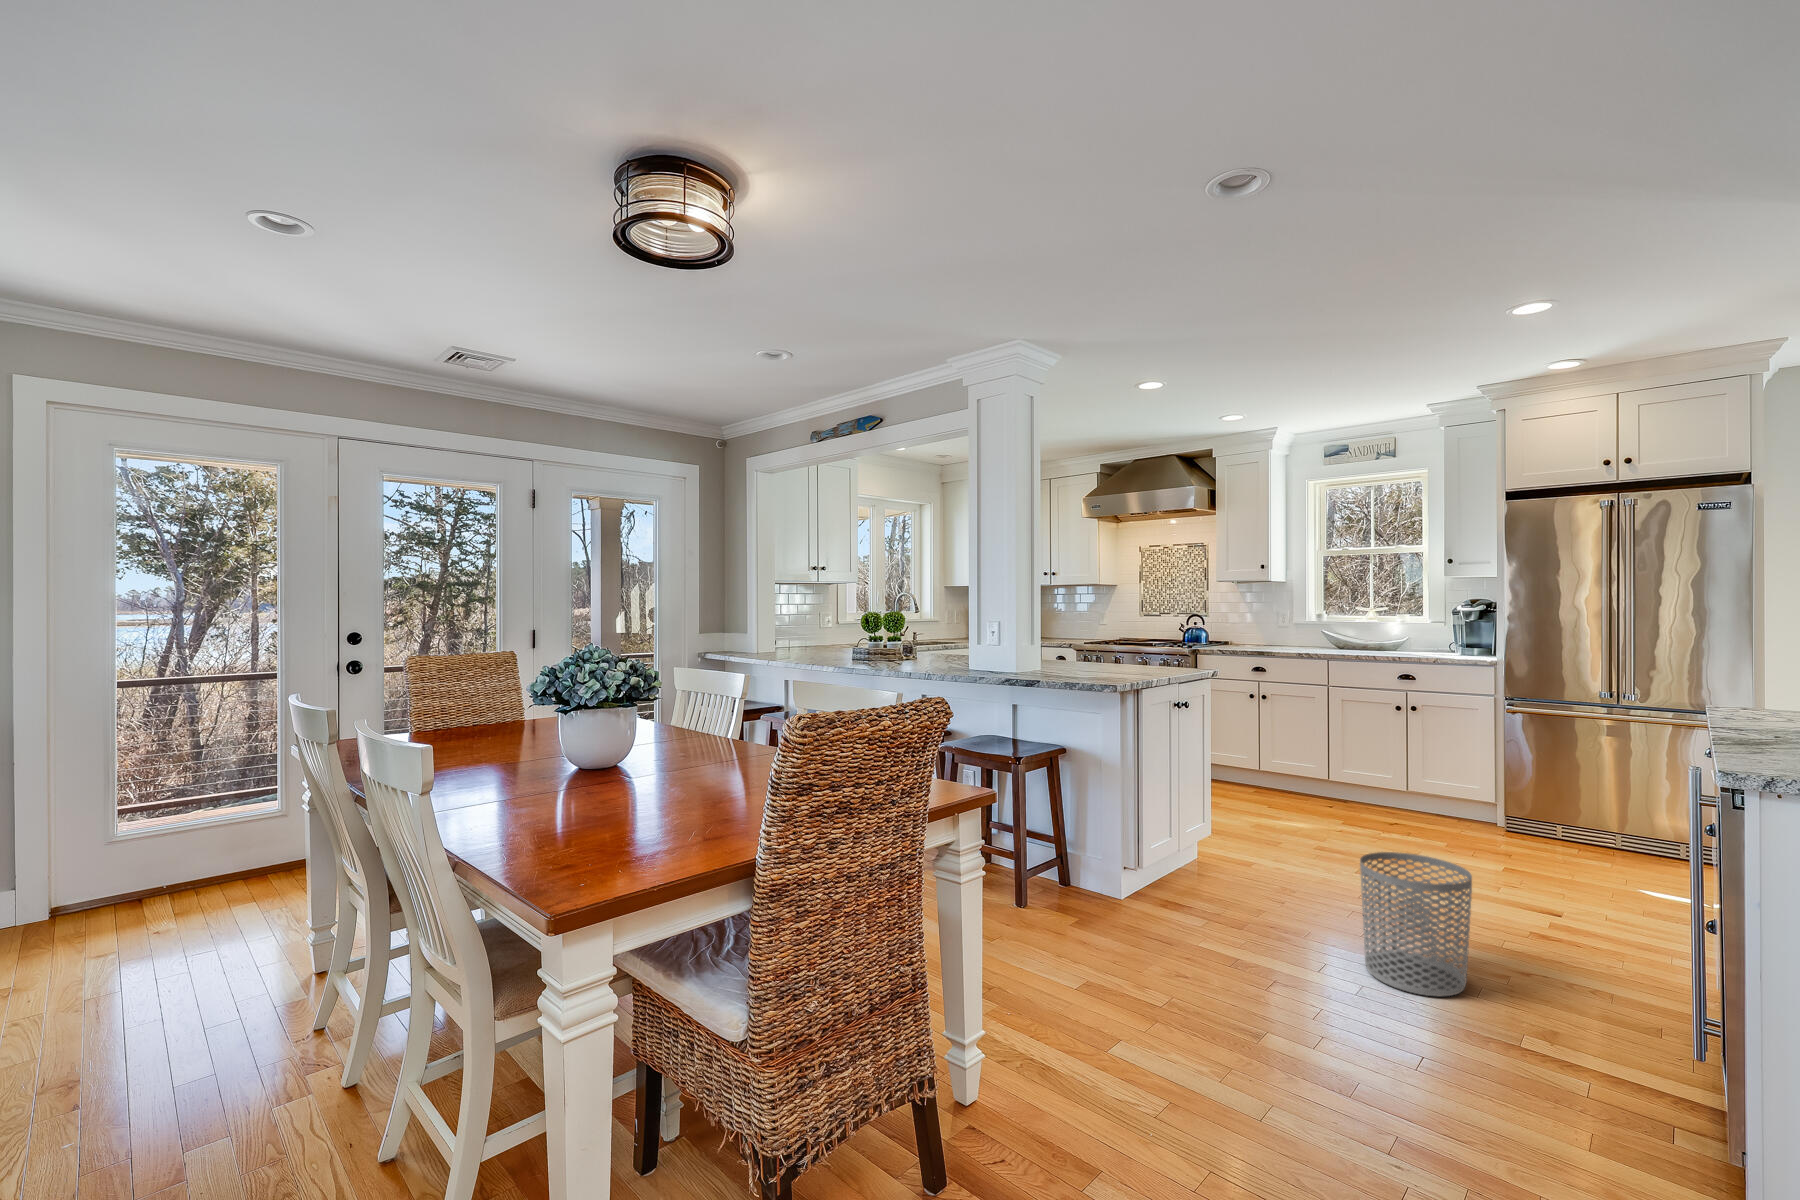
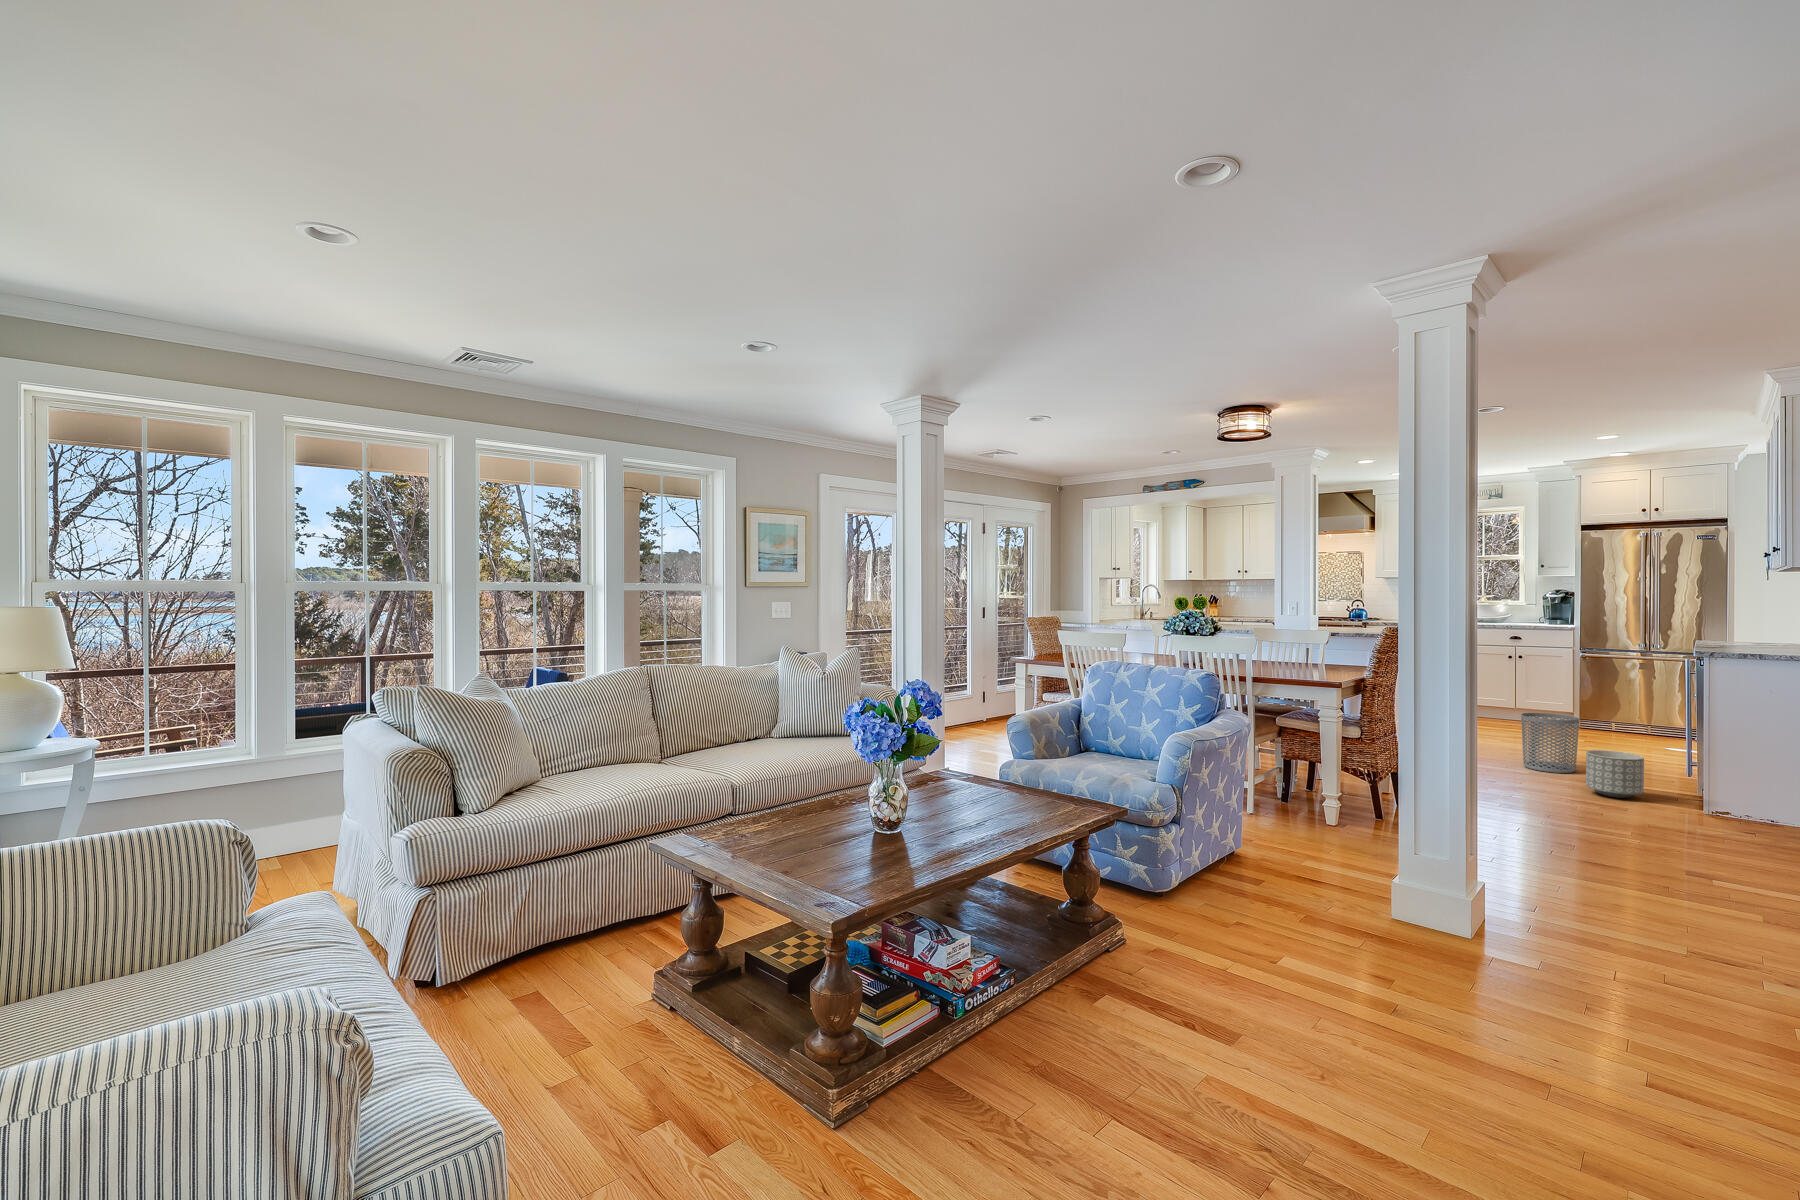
planter: none [1468,988,1605,1135] -> present [1586,750,1644,798]

